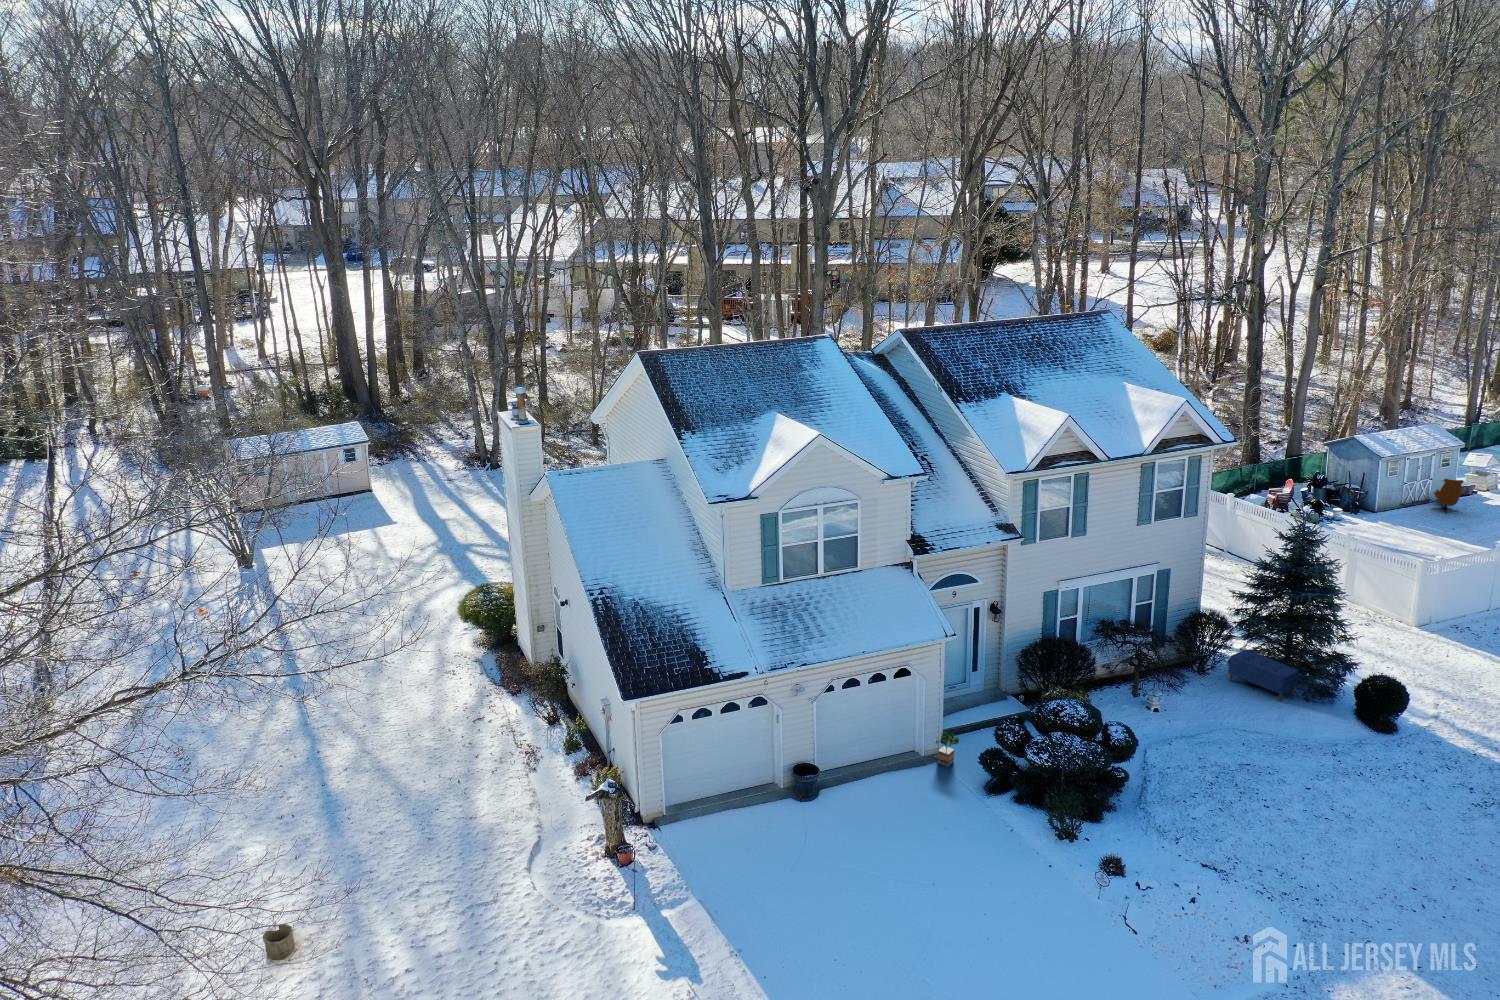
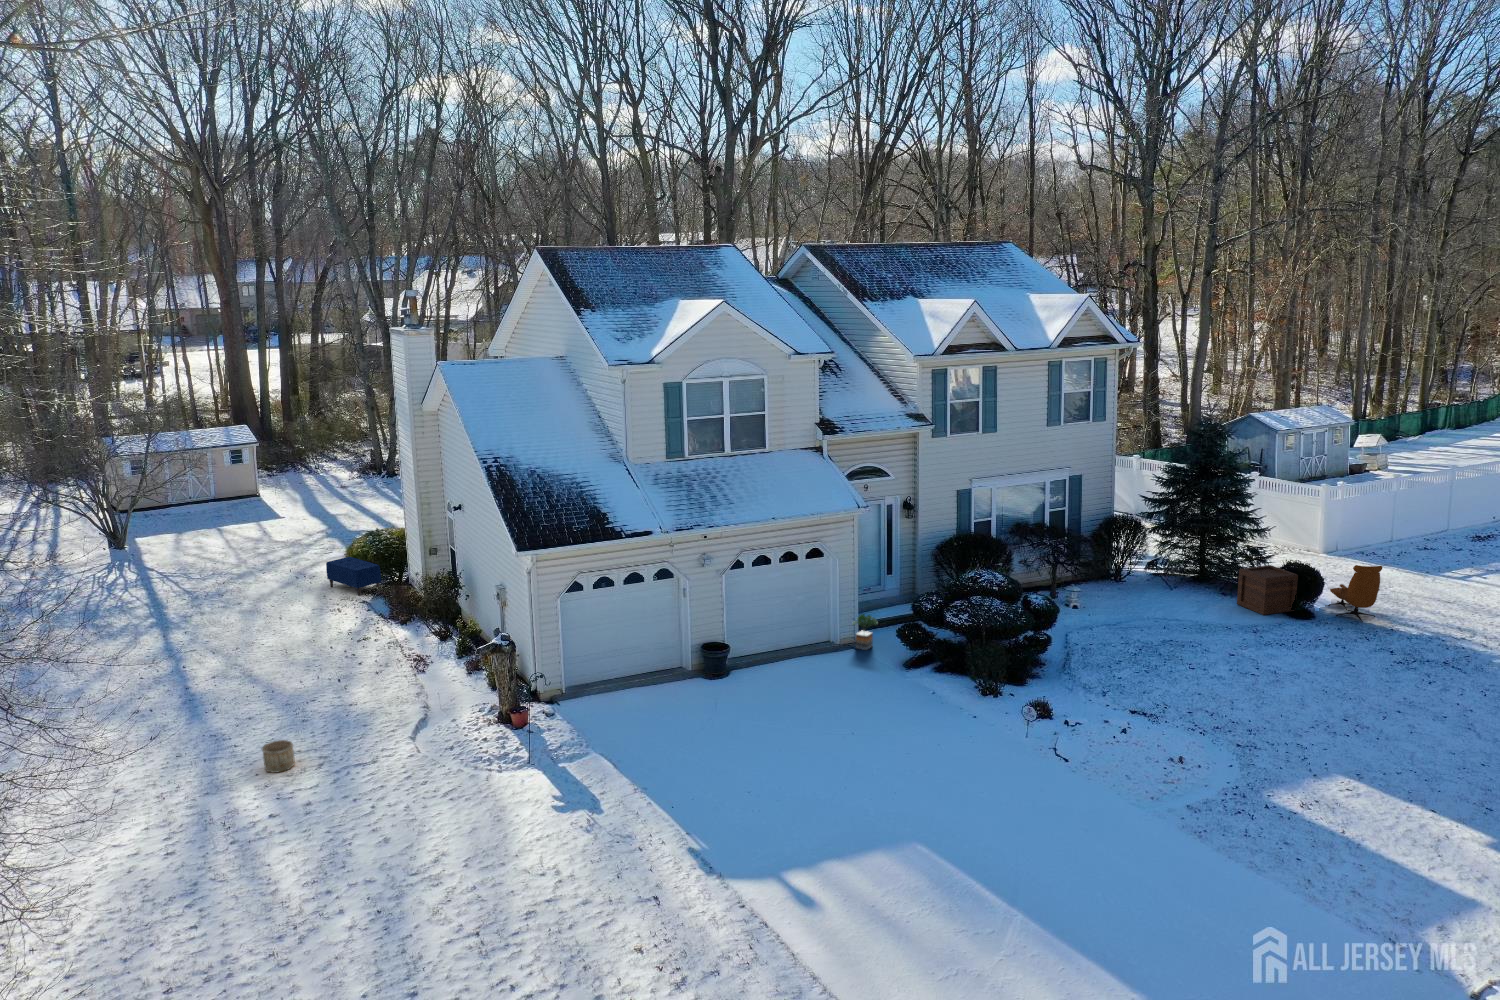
lounge chair: present [1432,479,1463,514] -> present [1328,565,1382,622]
bench: present [1228,650,1299,702] -> present [326,557,381,596]
wooden crate: none [1313,683,1377,738] -> present [1237,565,1298,615]
wooden bucket: present [263,924,295,960] -> present [262,740,295,773]

